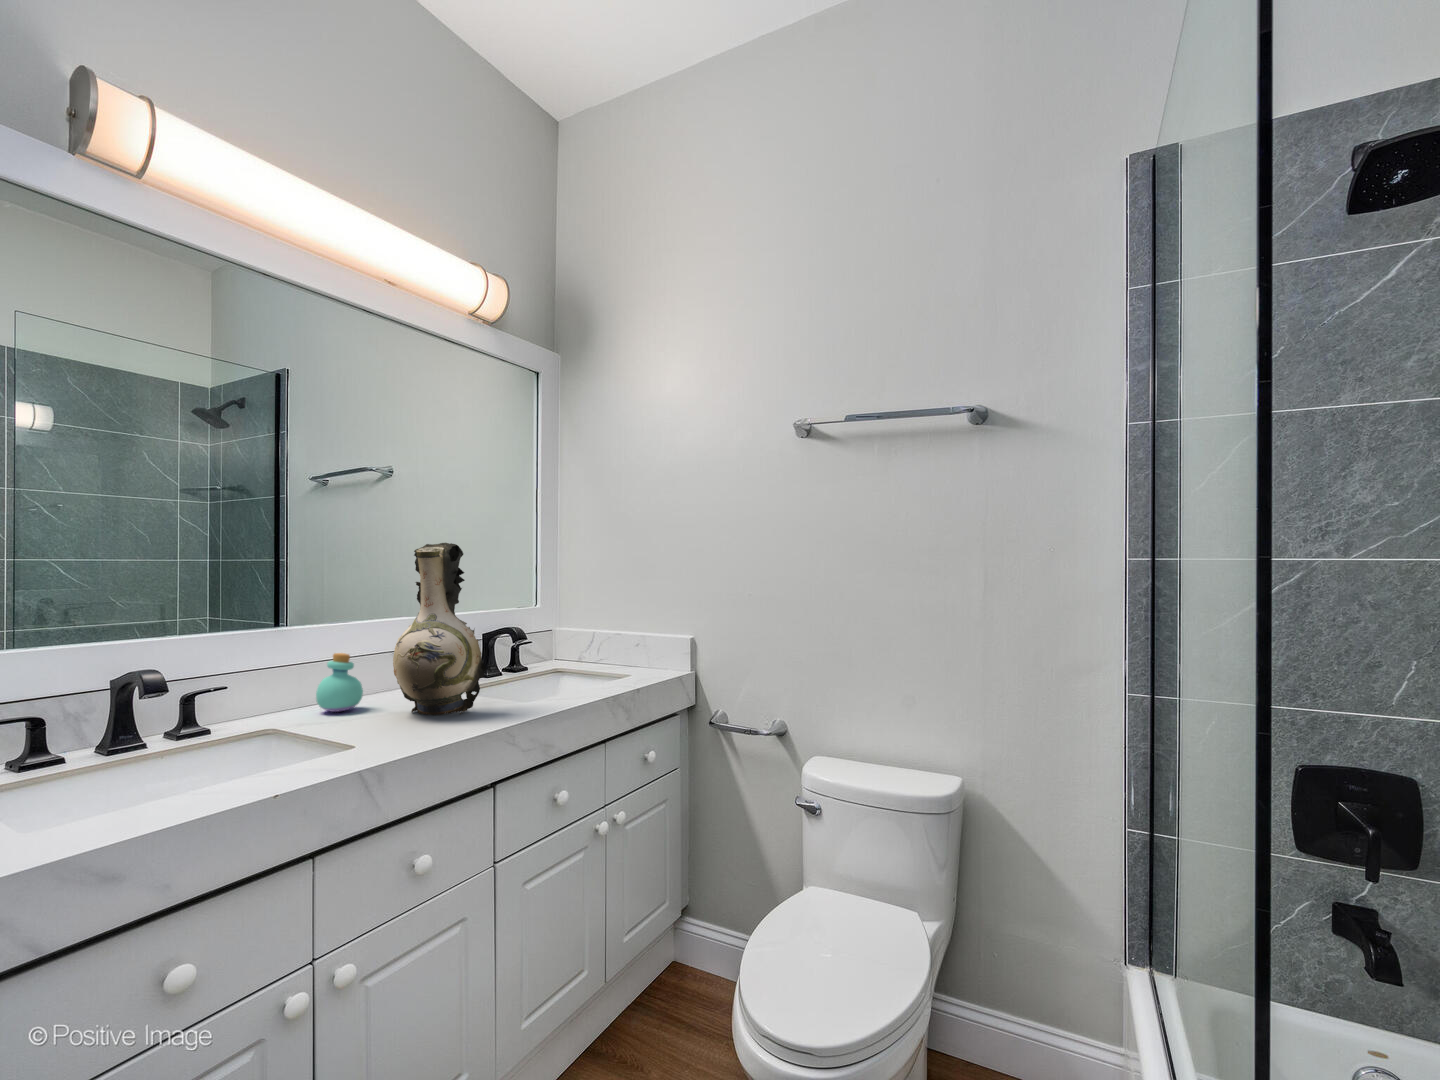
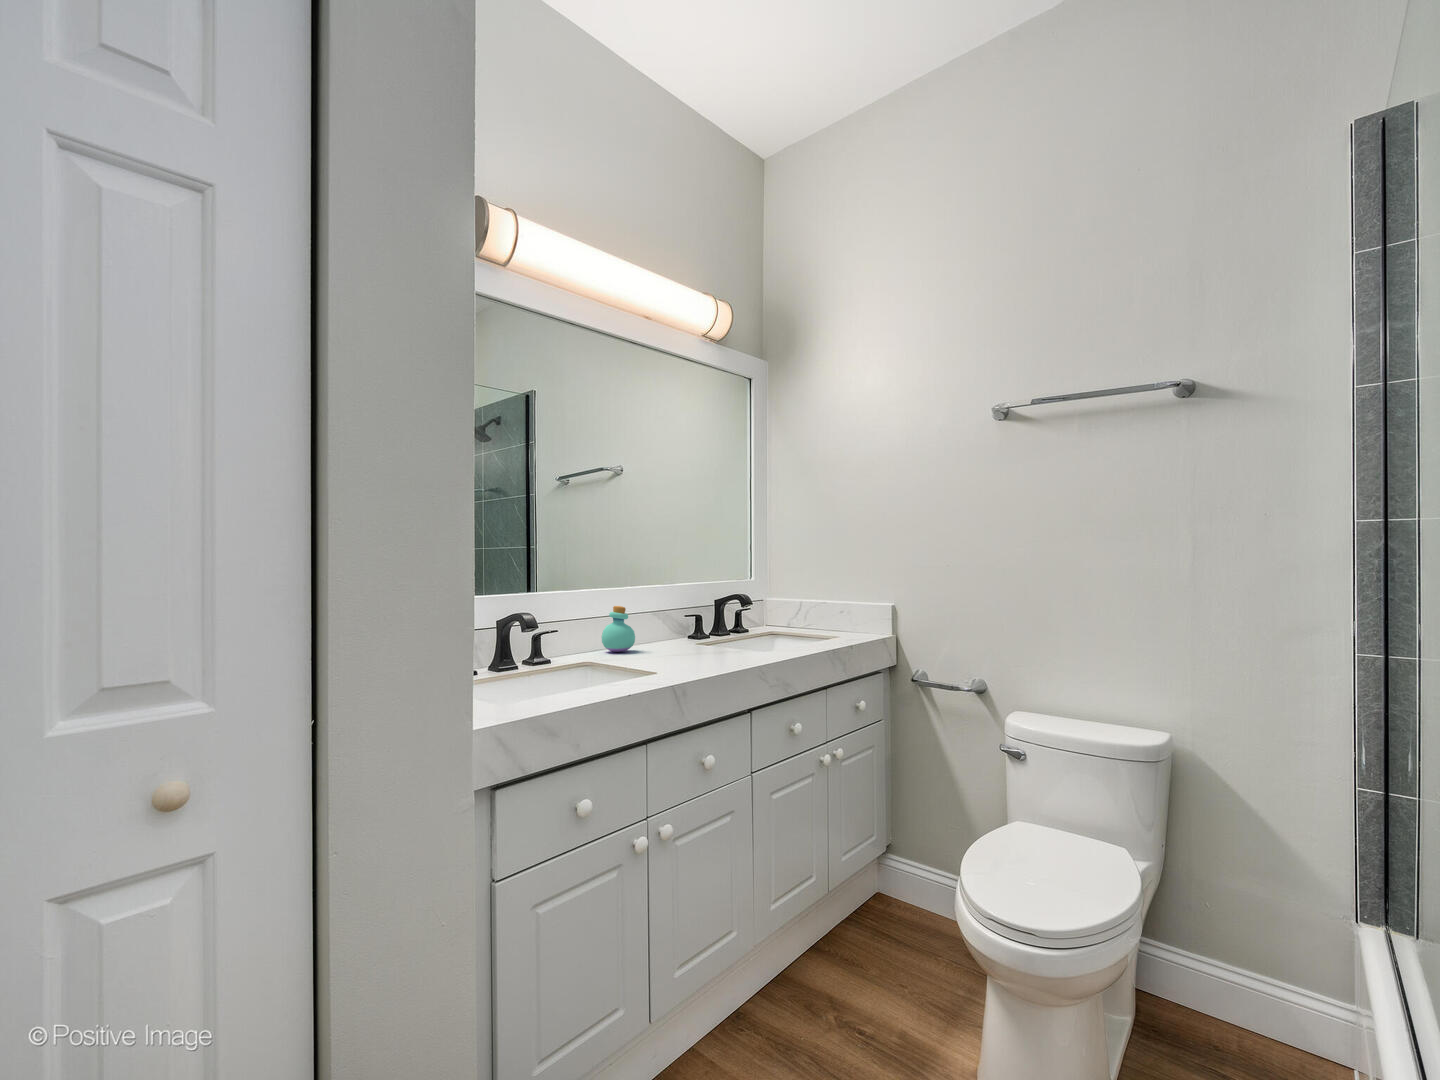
decorative vase: present [393,543,487,715] -> none [660,517,733,656]

